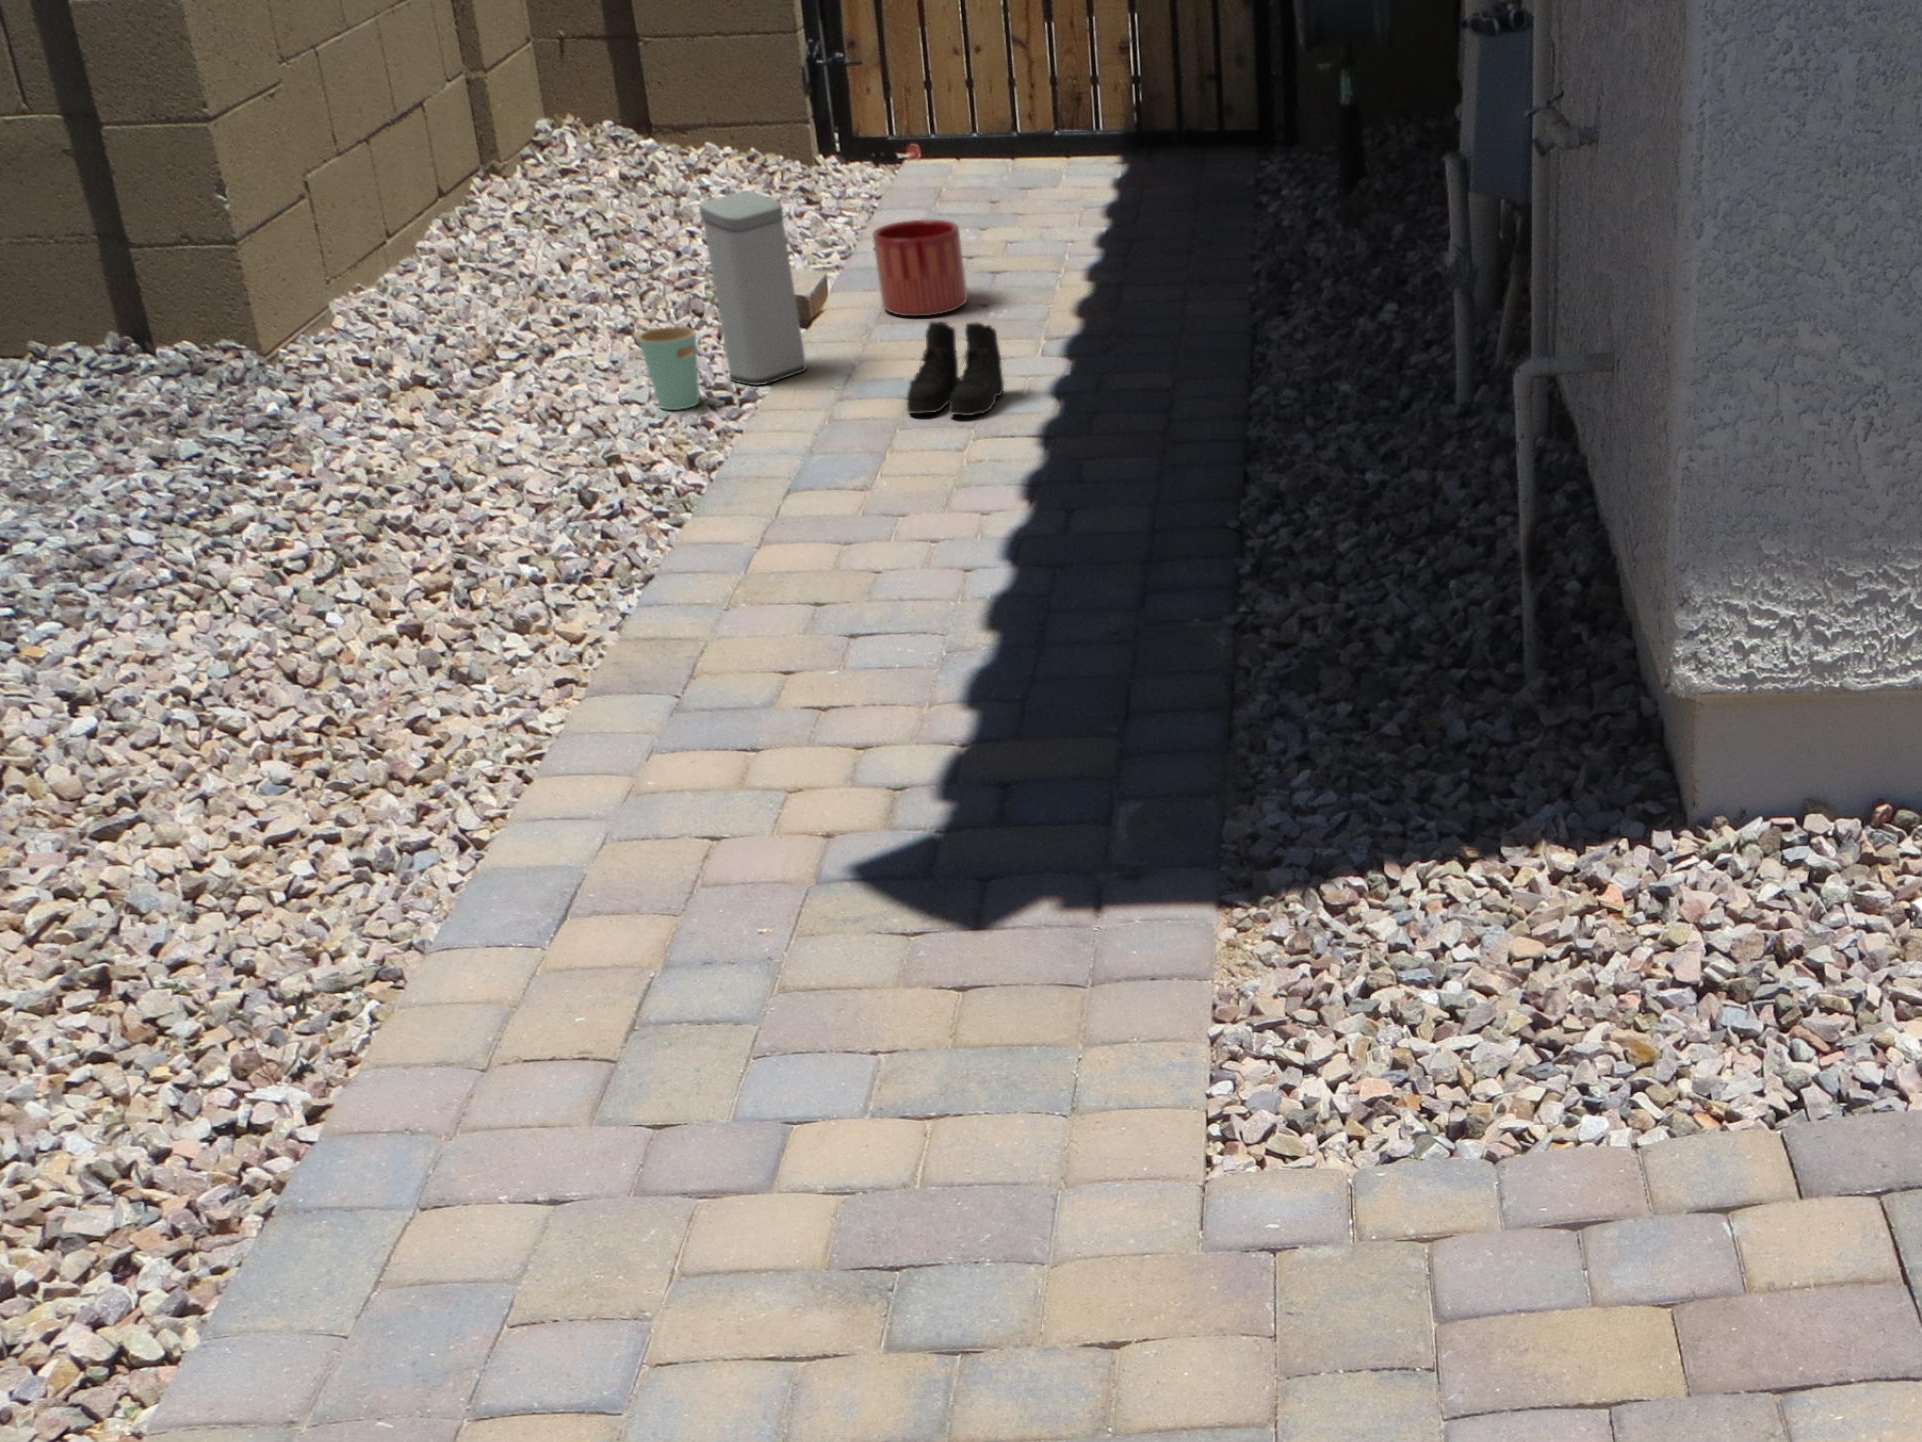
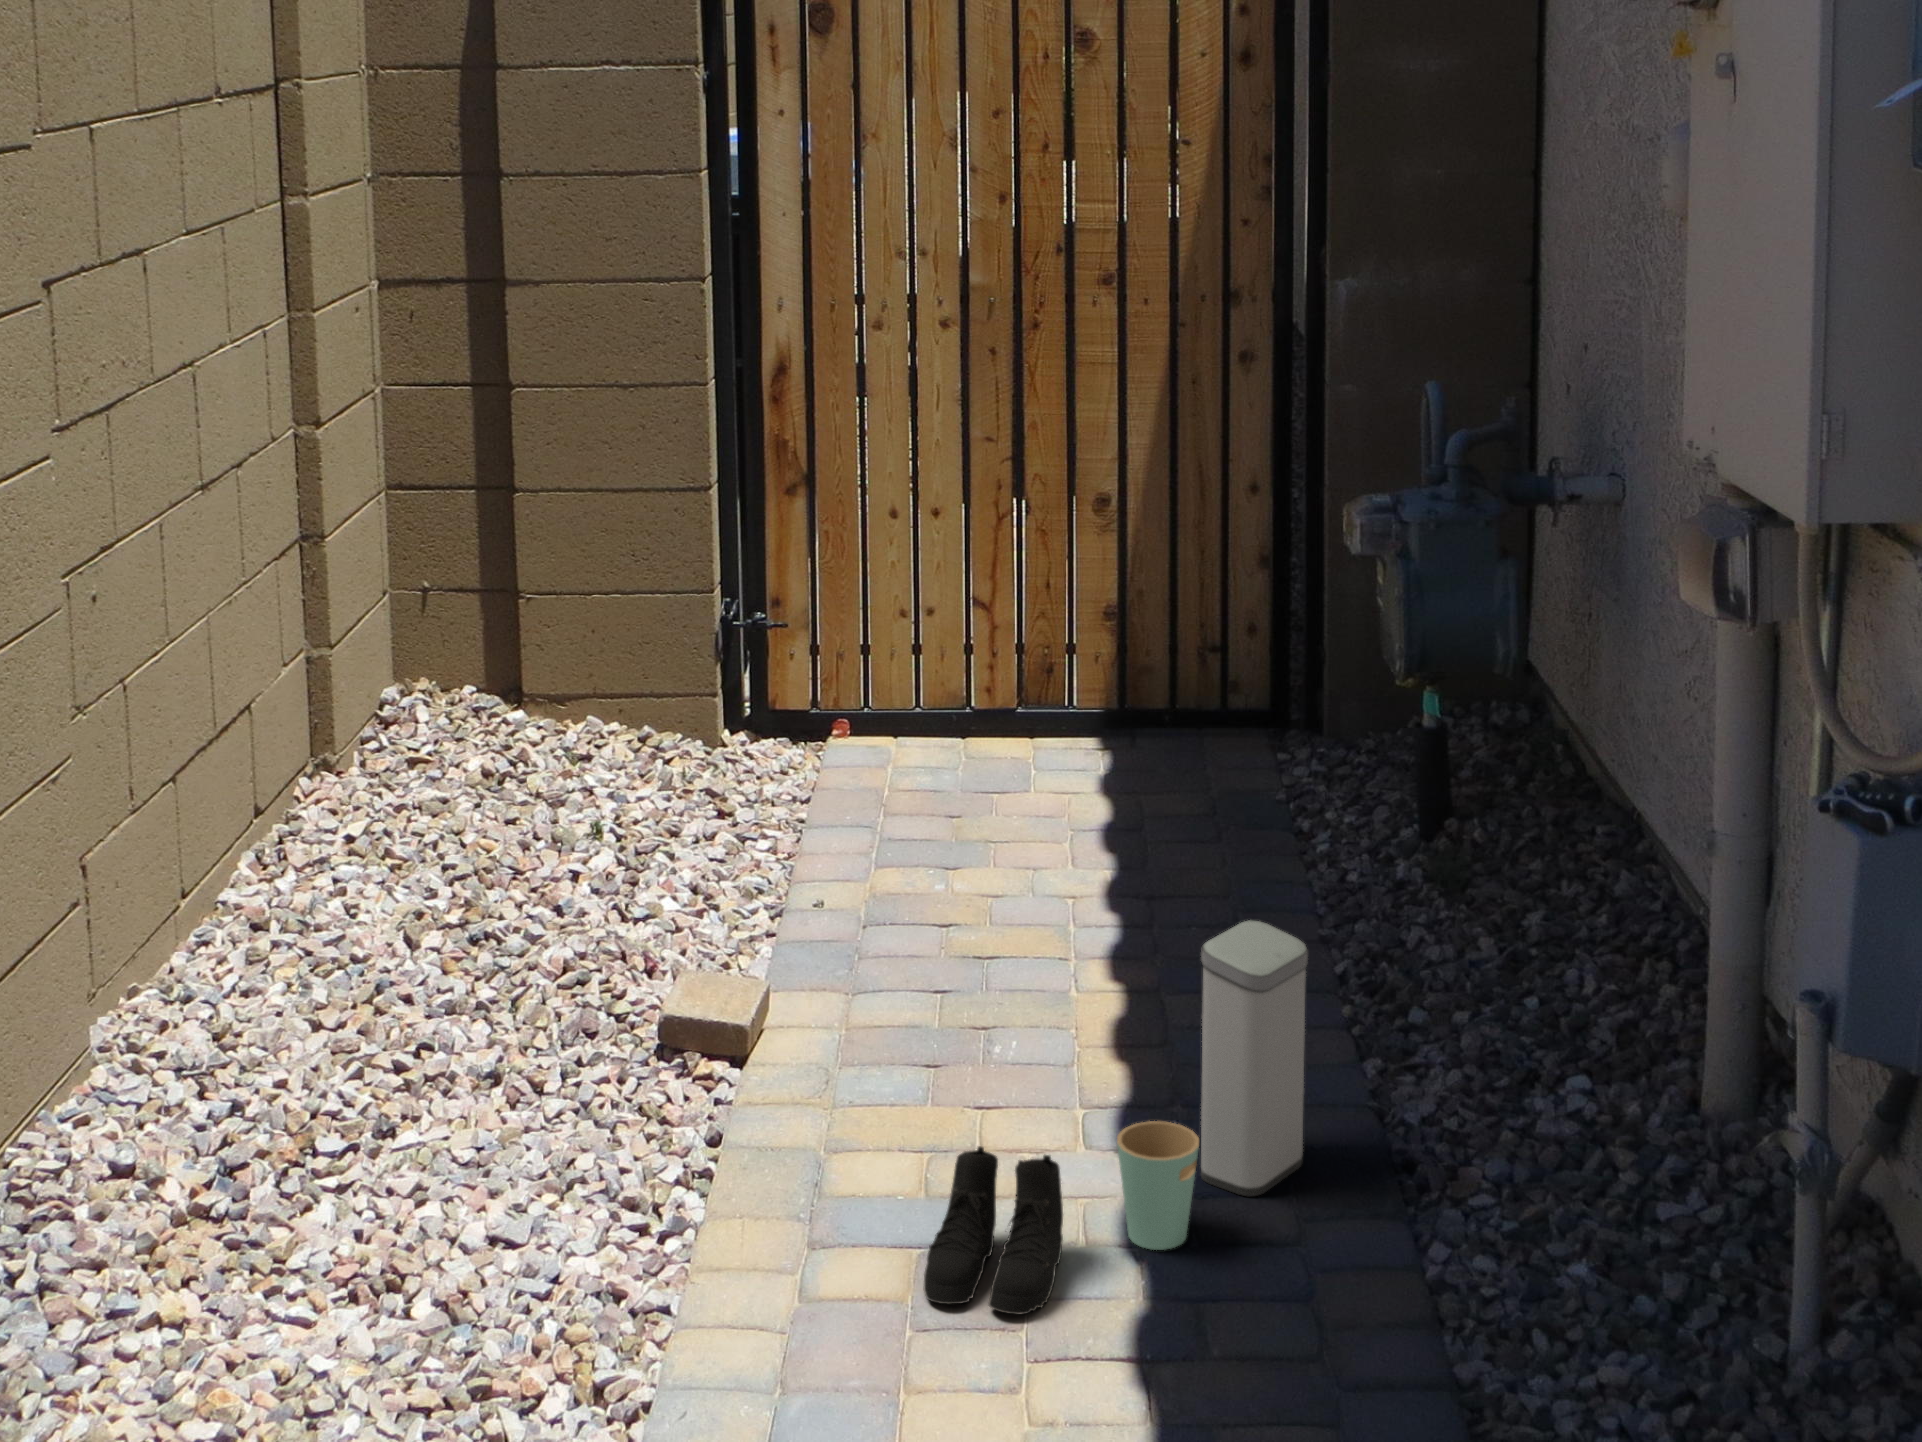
trash can: present [638,191,807,410] -> present [1117,920,1308,1250]
planter: present [873,220,967,316] -> none [845,915,963,1057]

